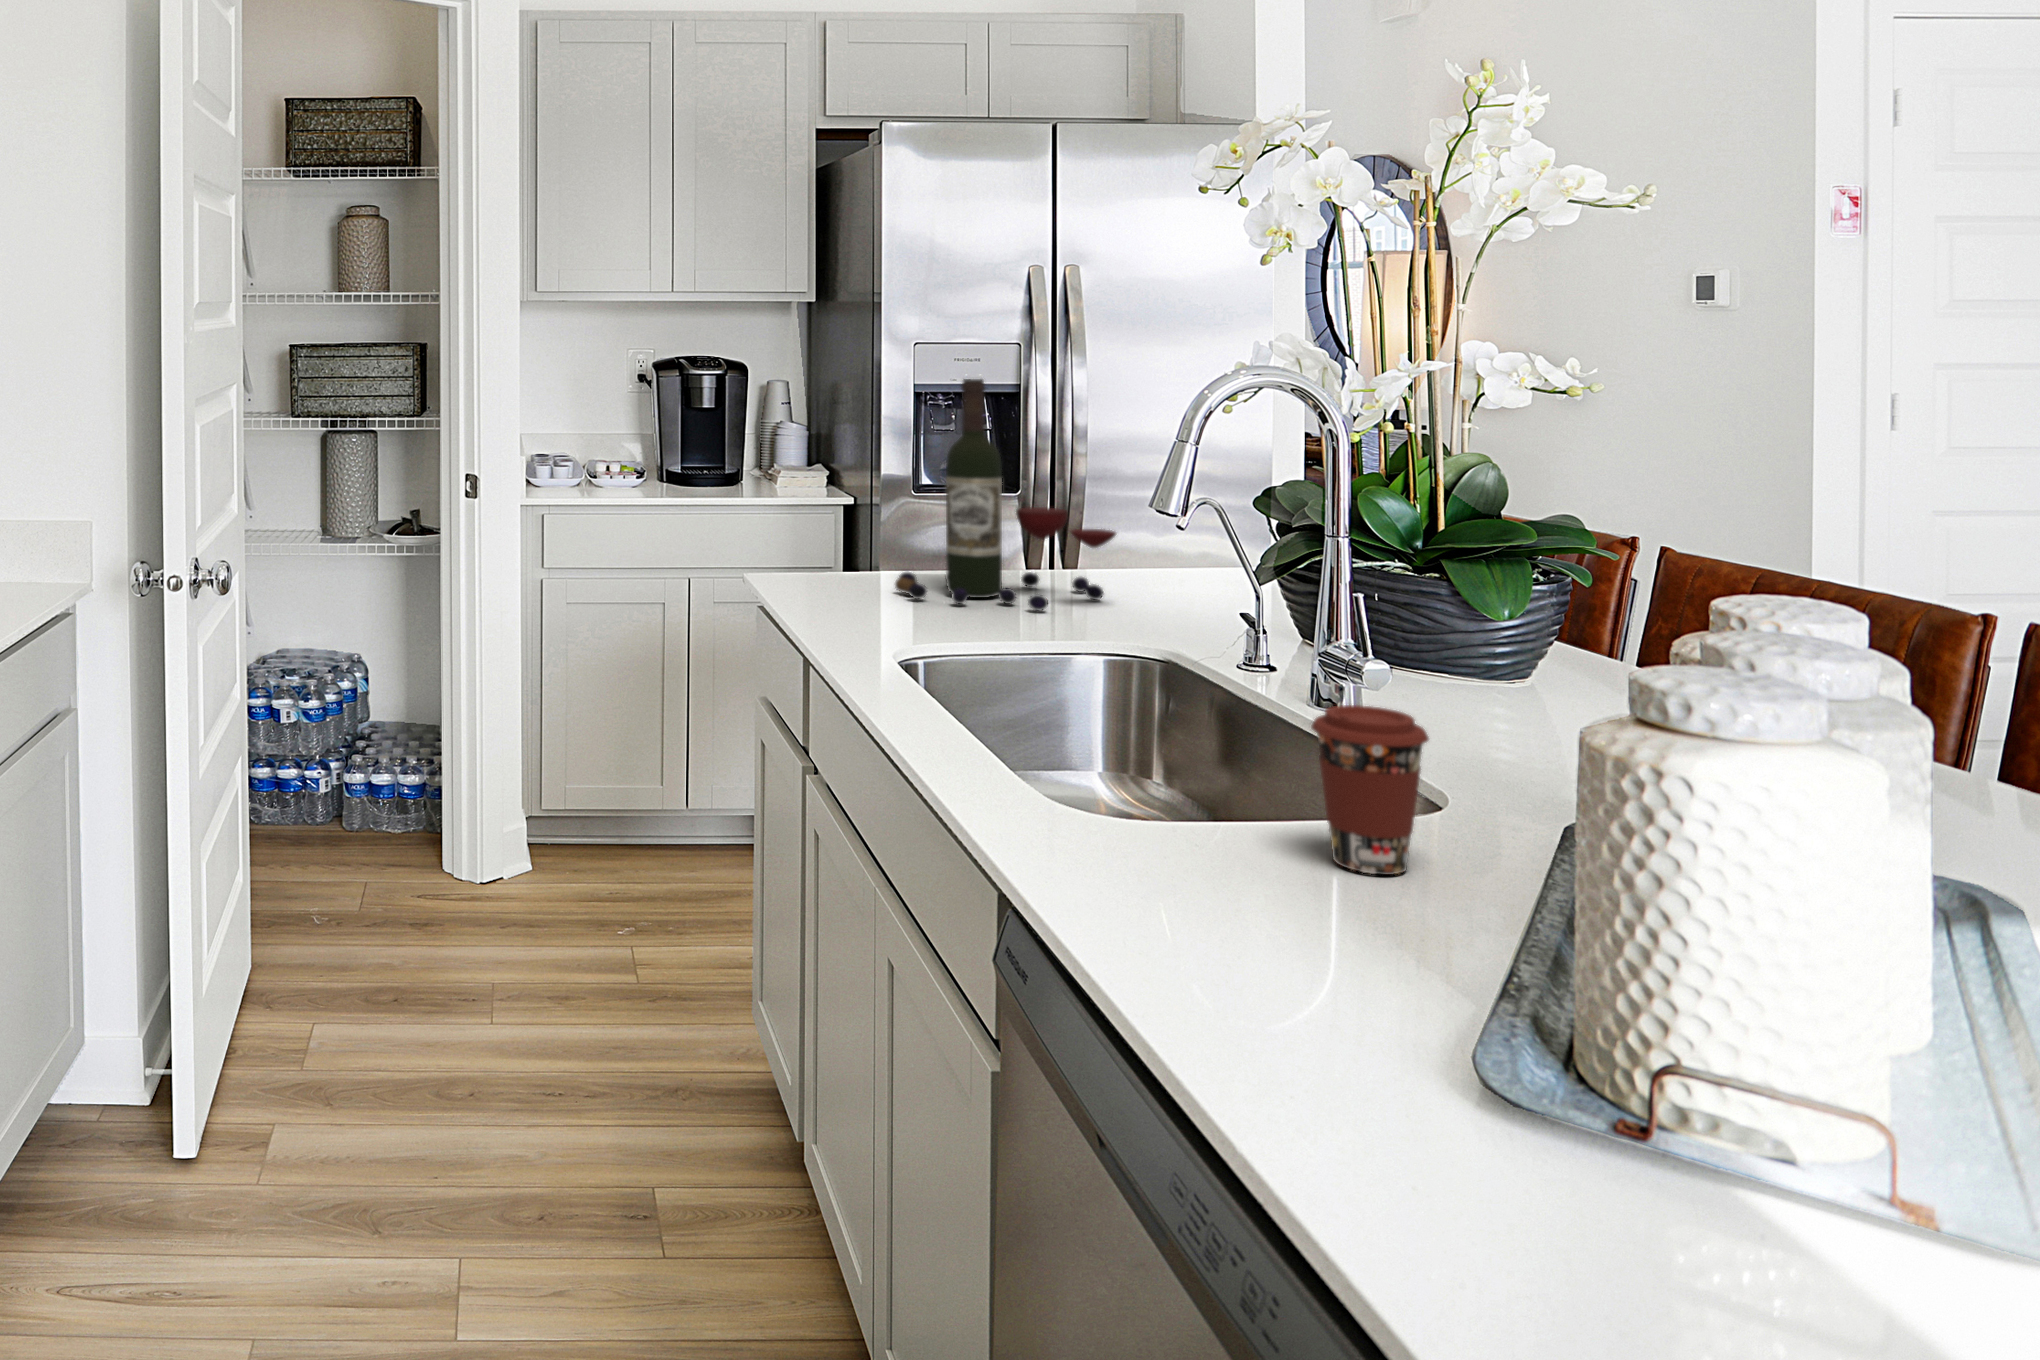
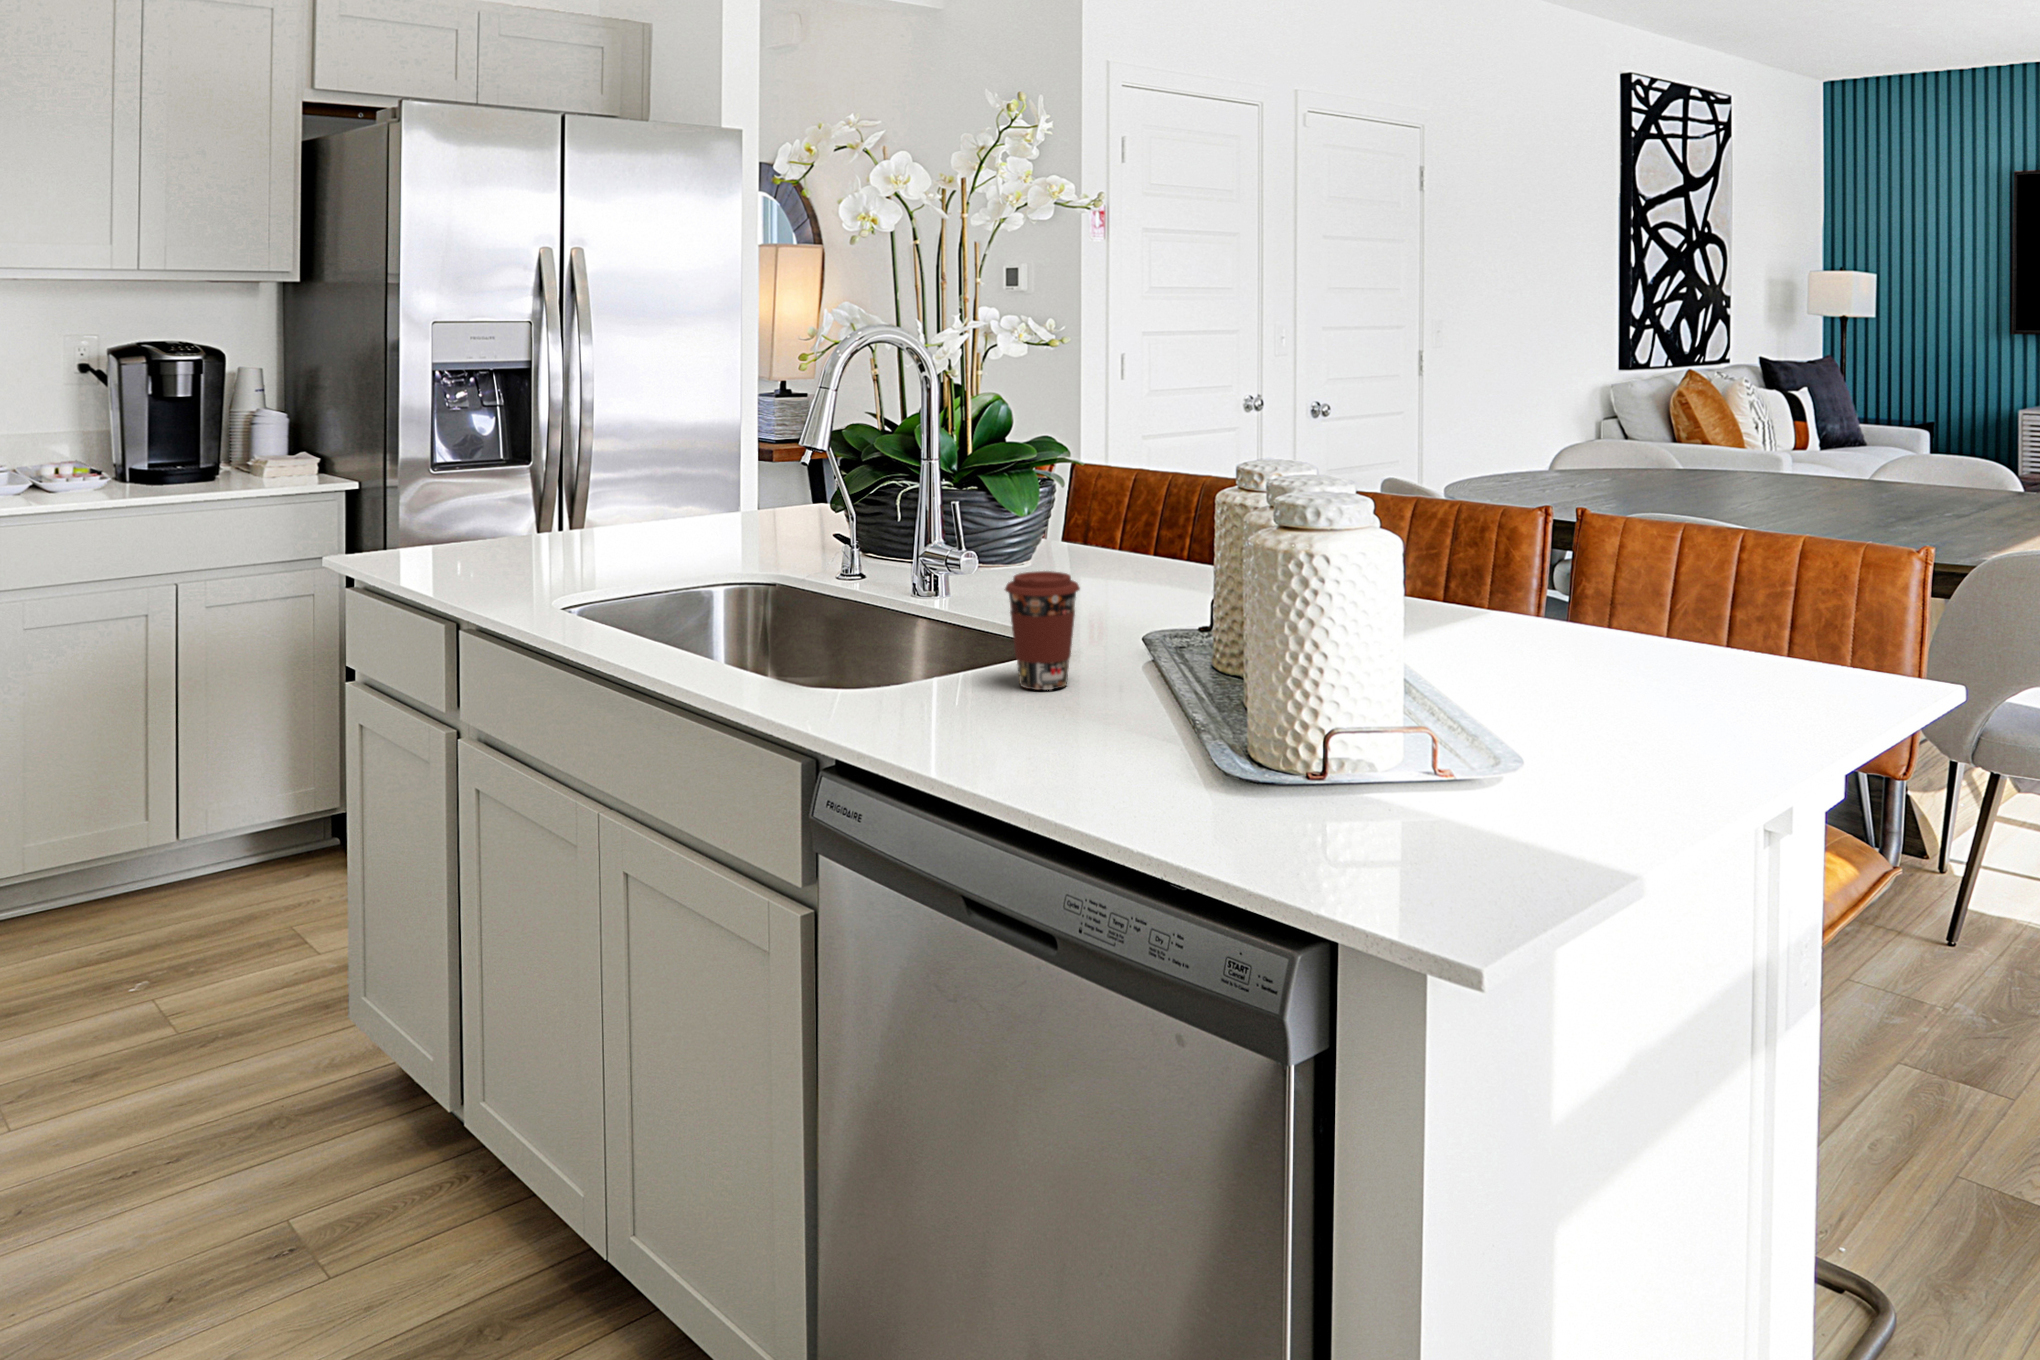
wine bottle: present [895,379,1116,611] -> none [502,351,715,562]

